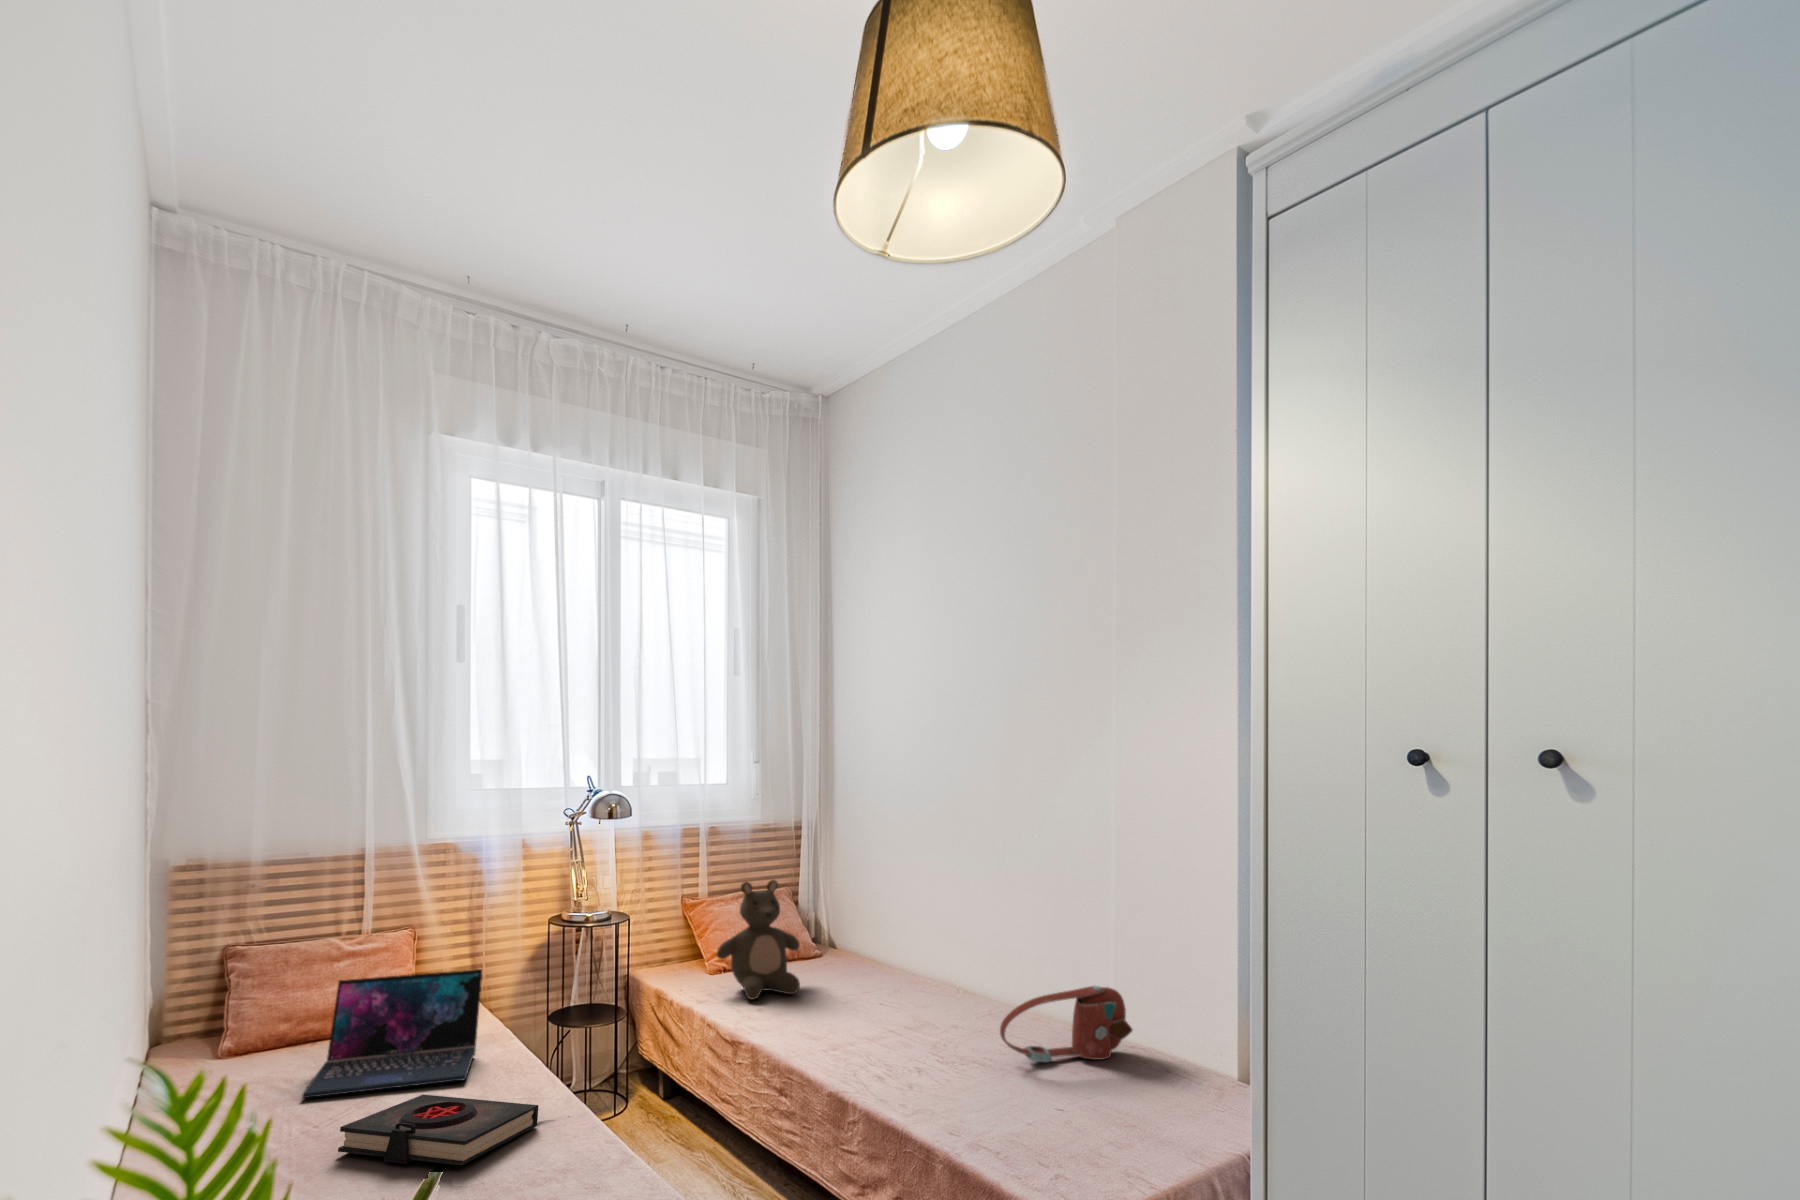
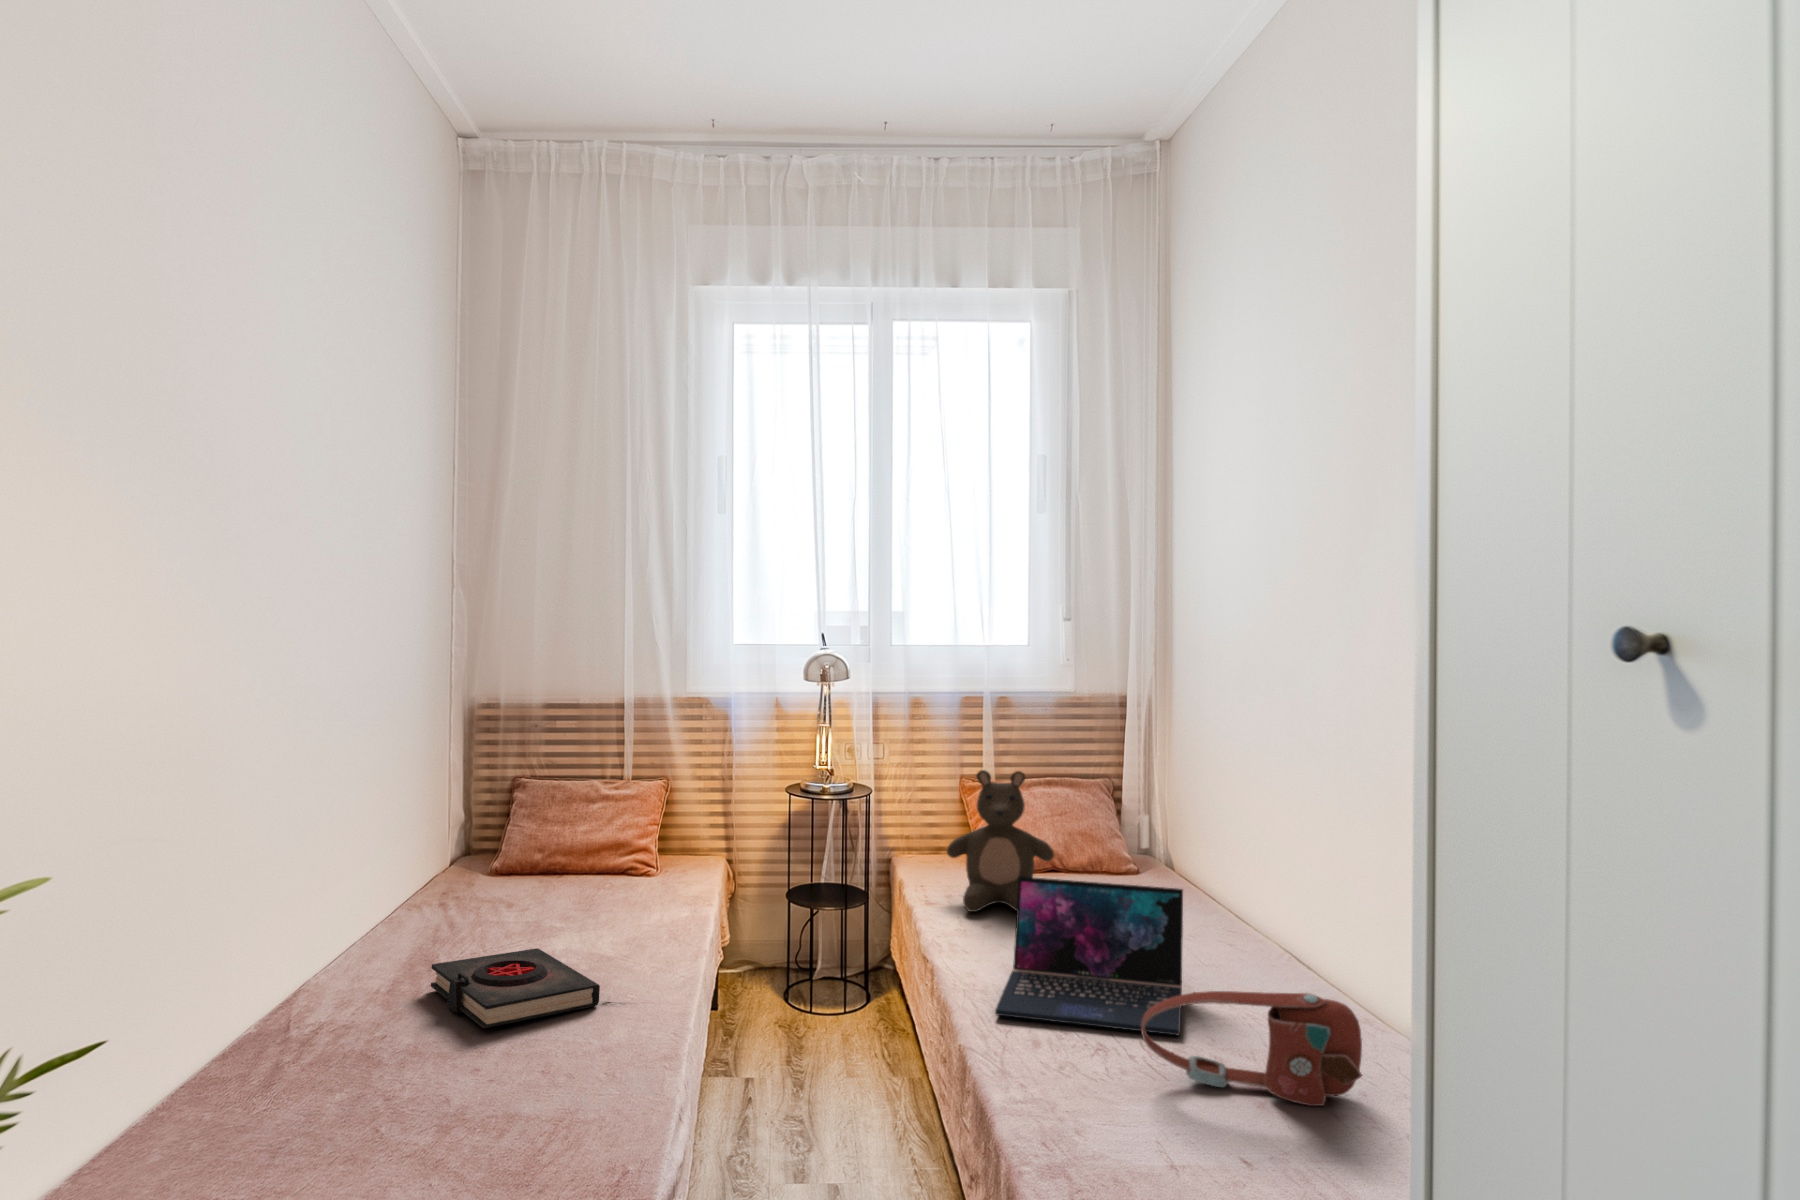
laptop: present [302,969,482,1098] -> present [995,876,1183,1035]

